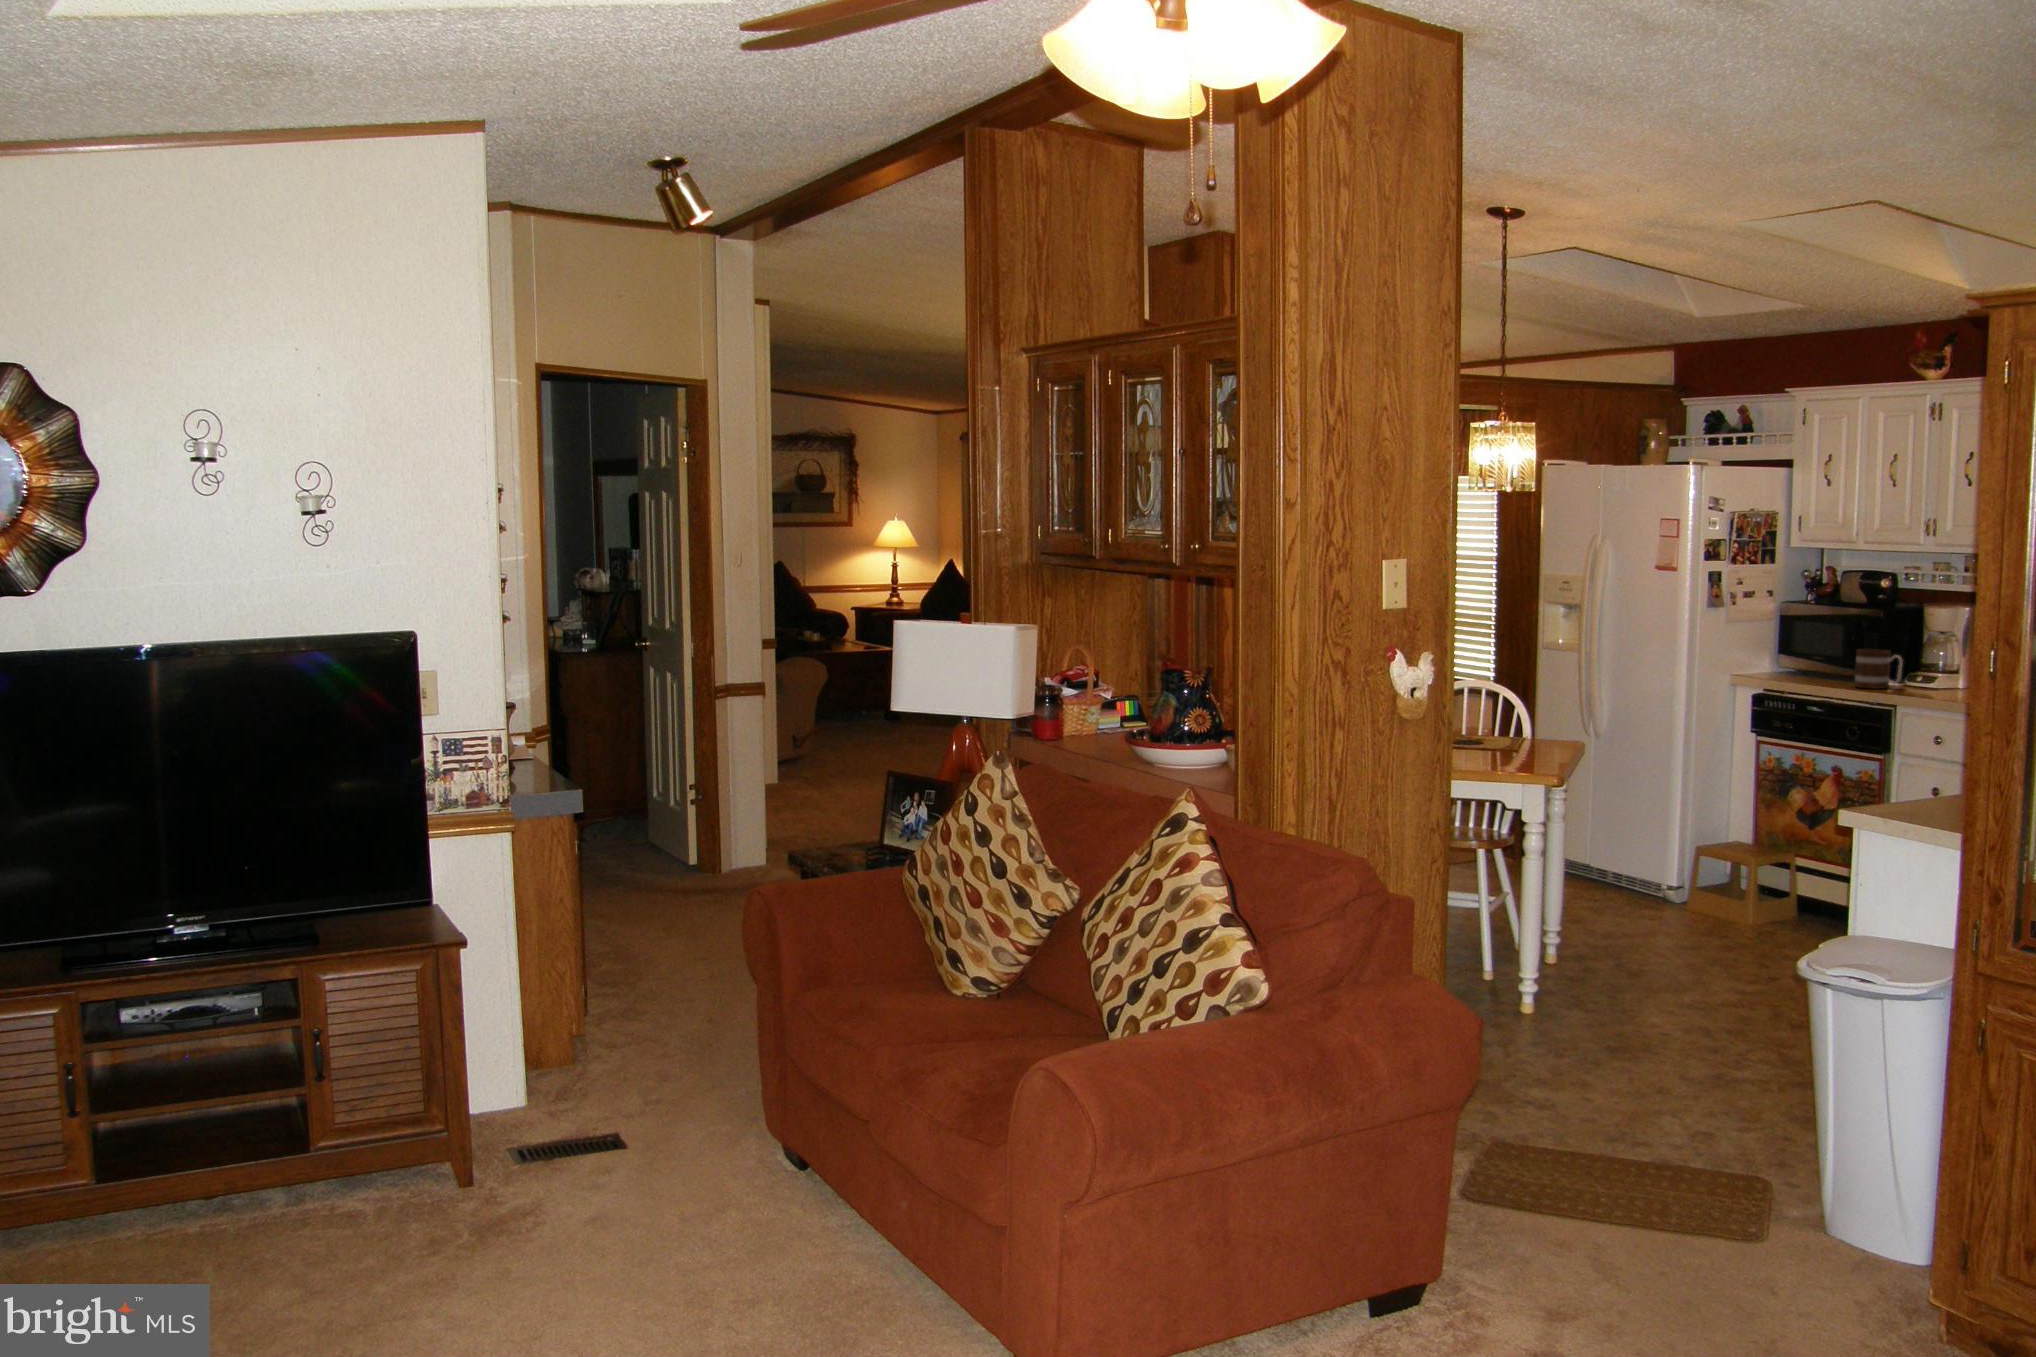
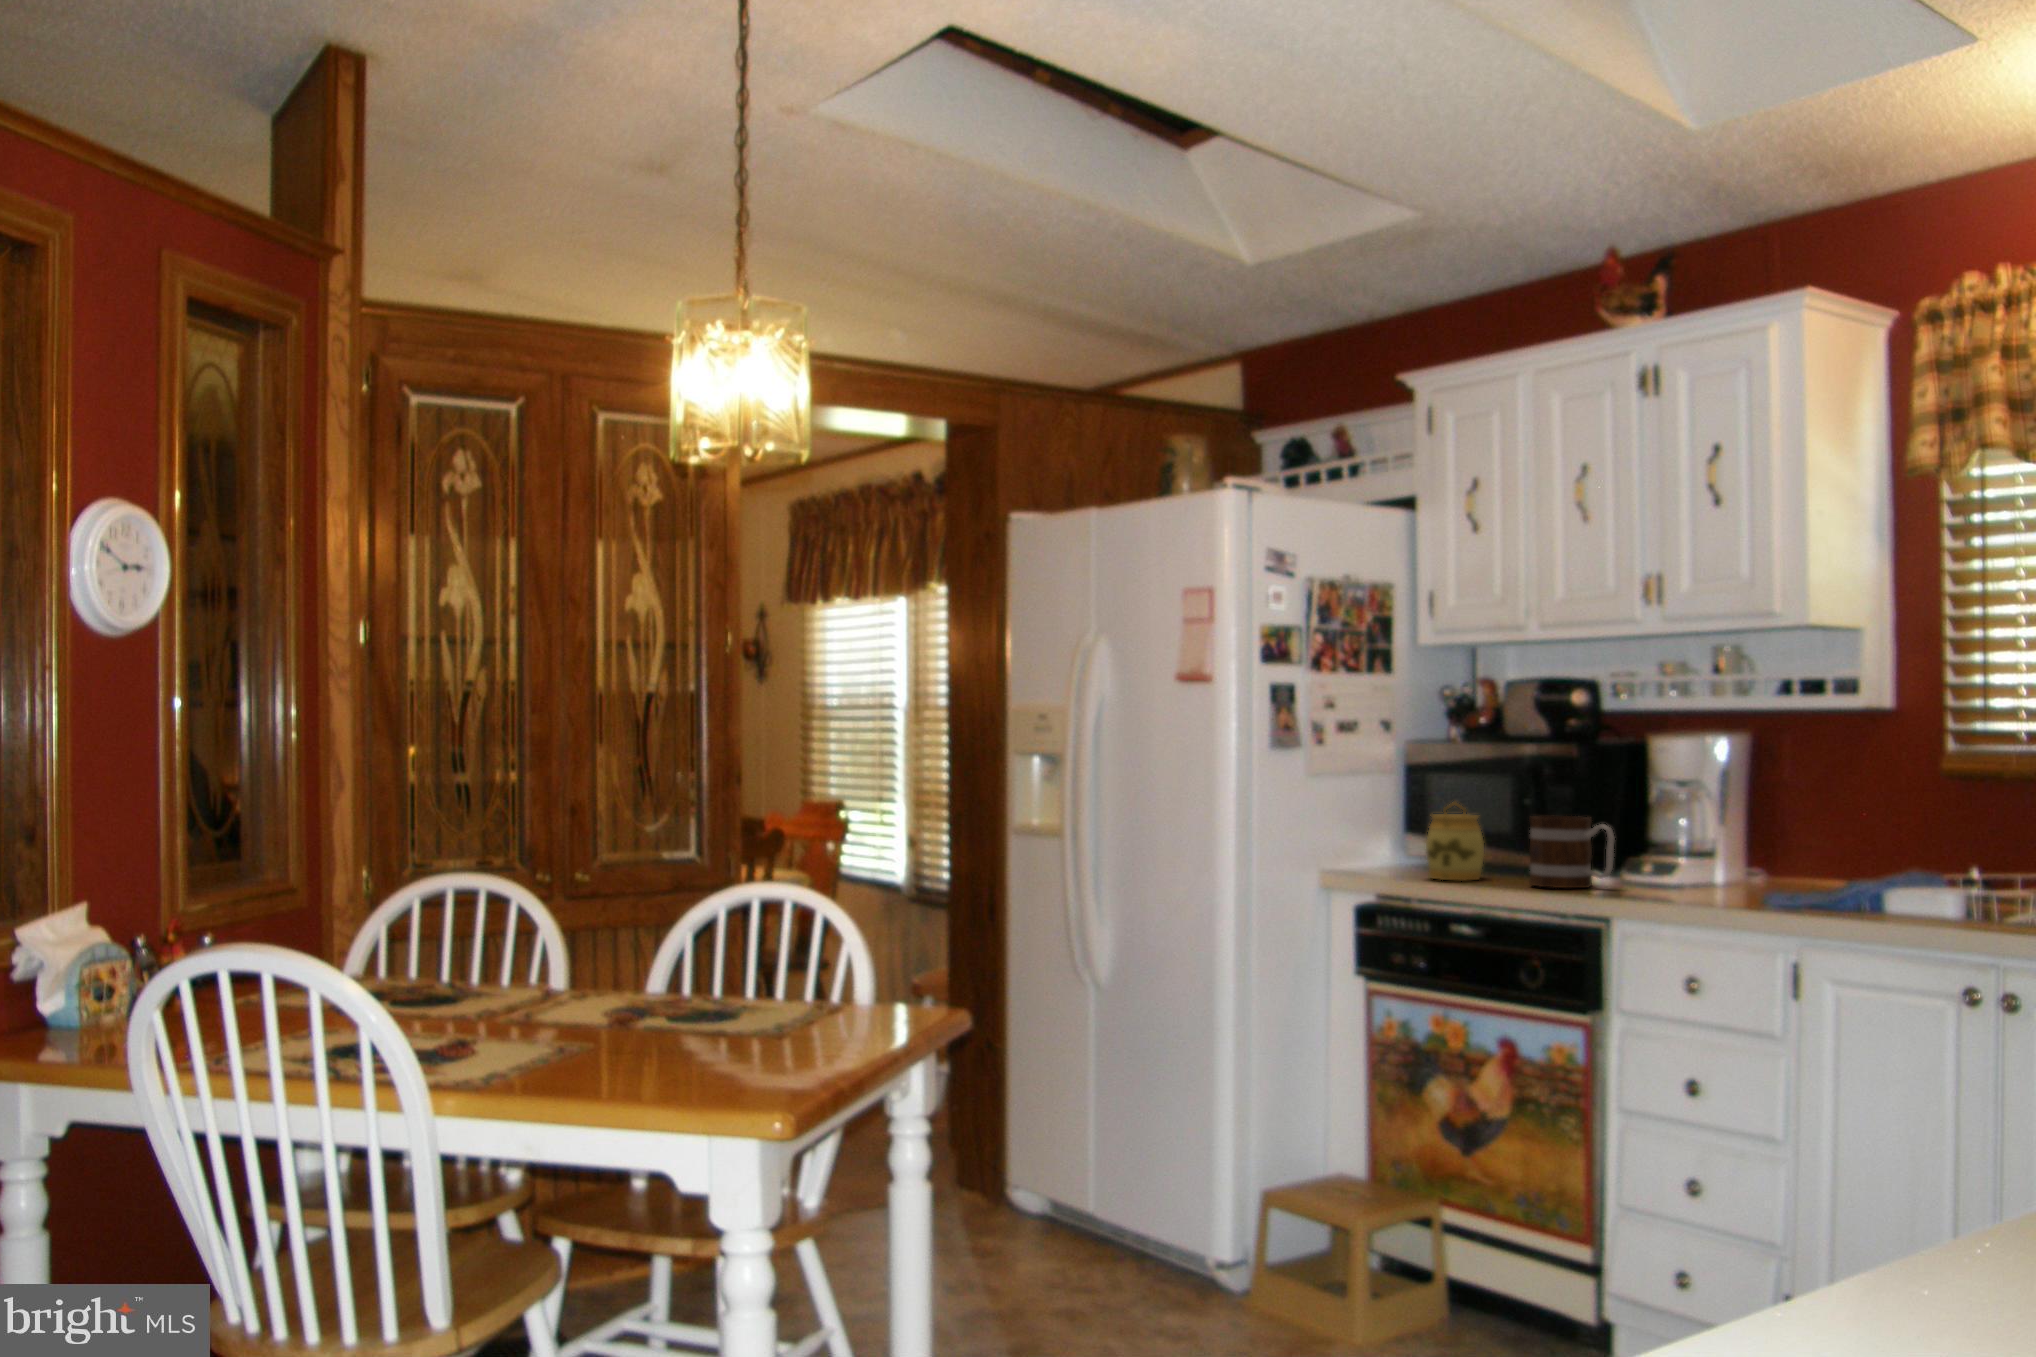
jar: none [1795,640,1829,683] -> present [1426,803,1484,881]

